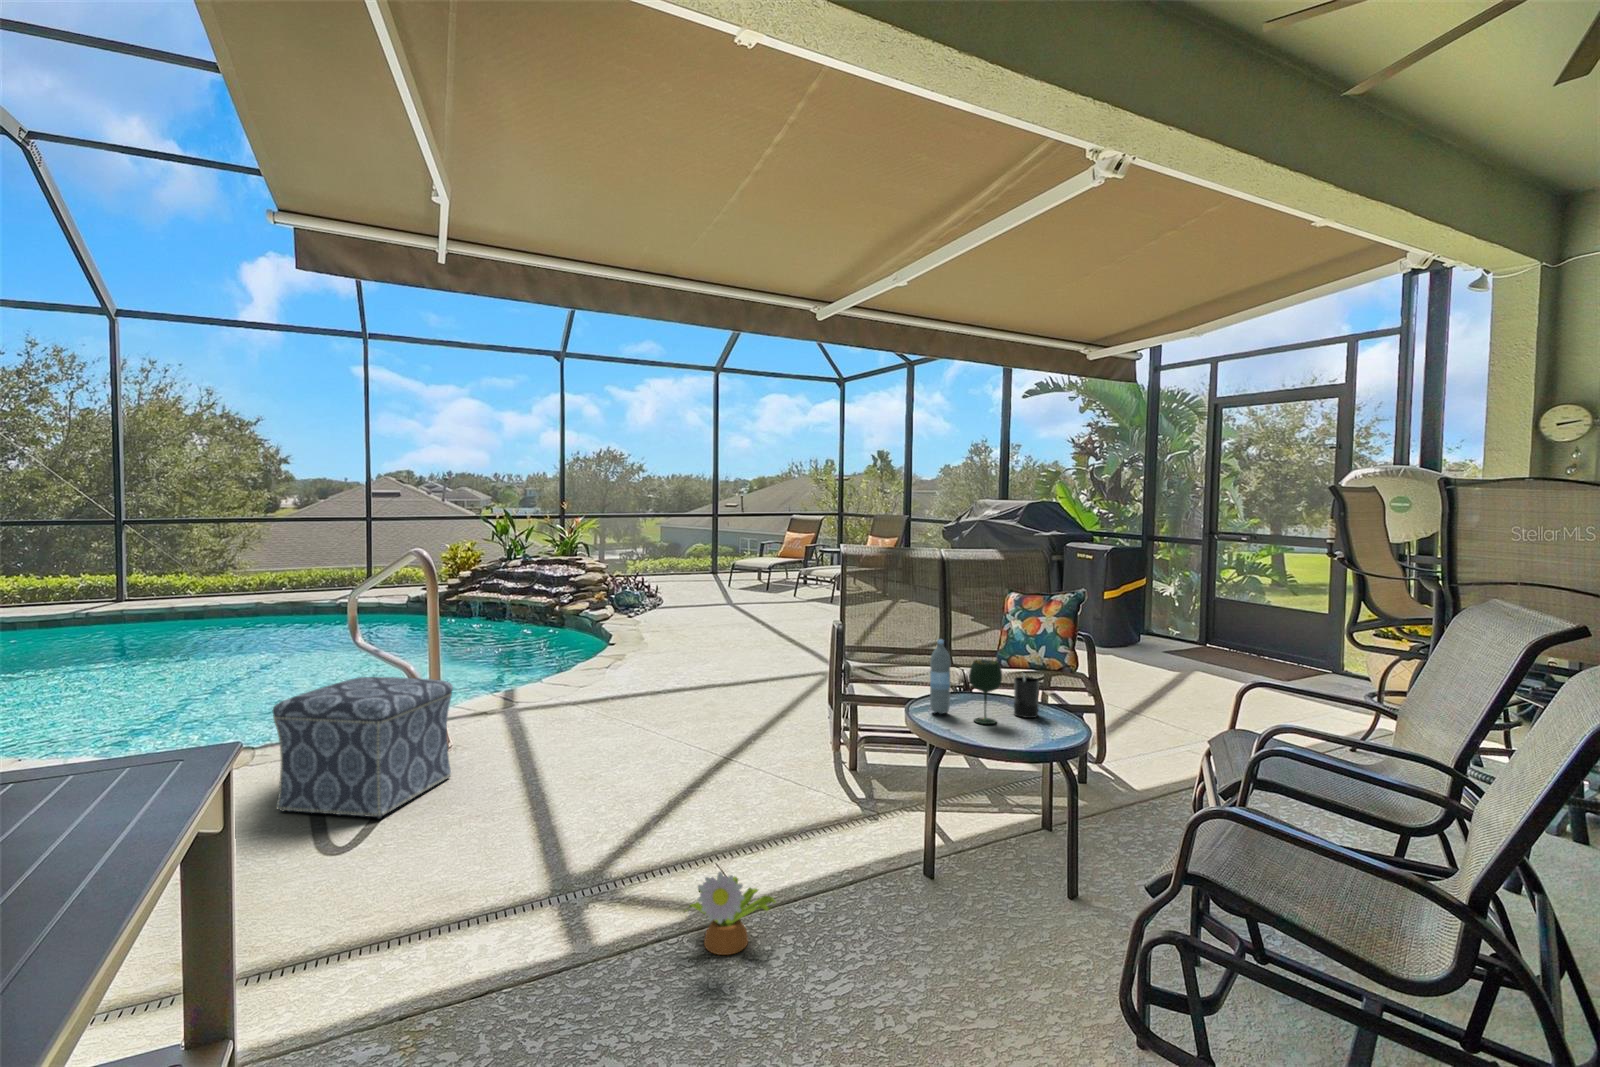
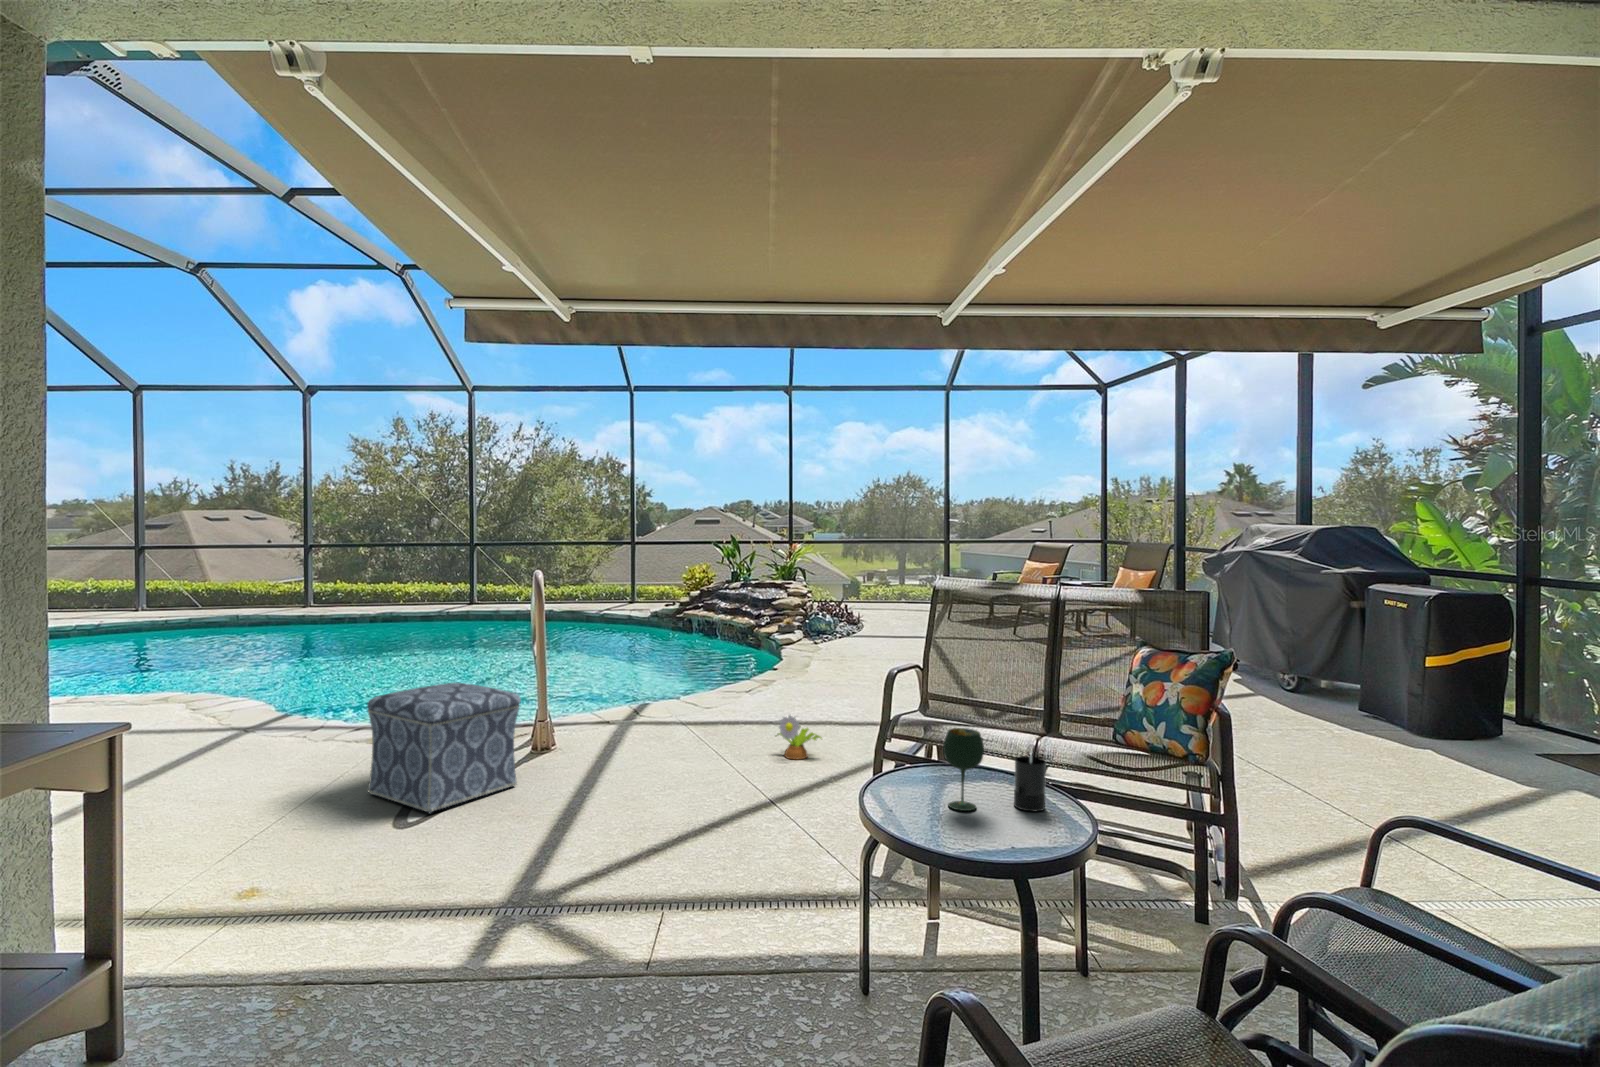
water bottle: present [930,639,951,714] -> none [908,698,934,792]
decorative plant: present [684,872,776,955] -> present [776,715,821,759]

